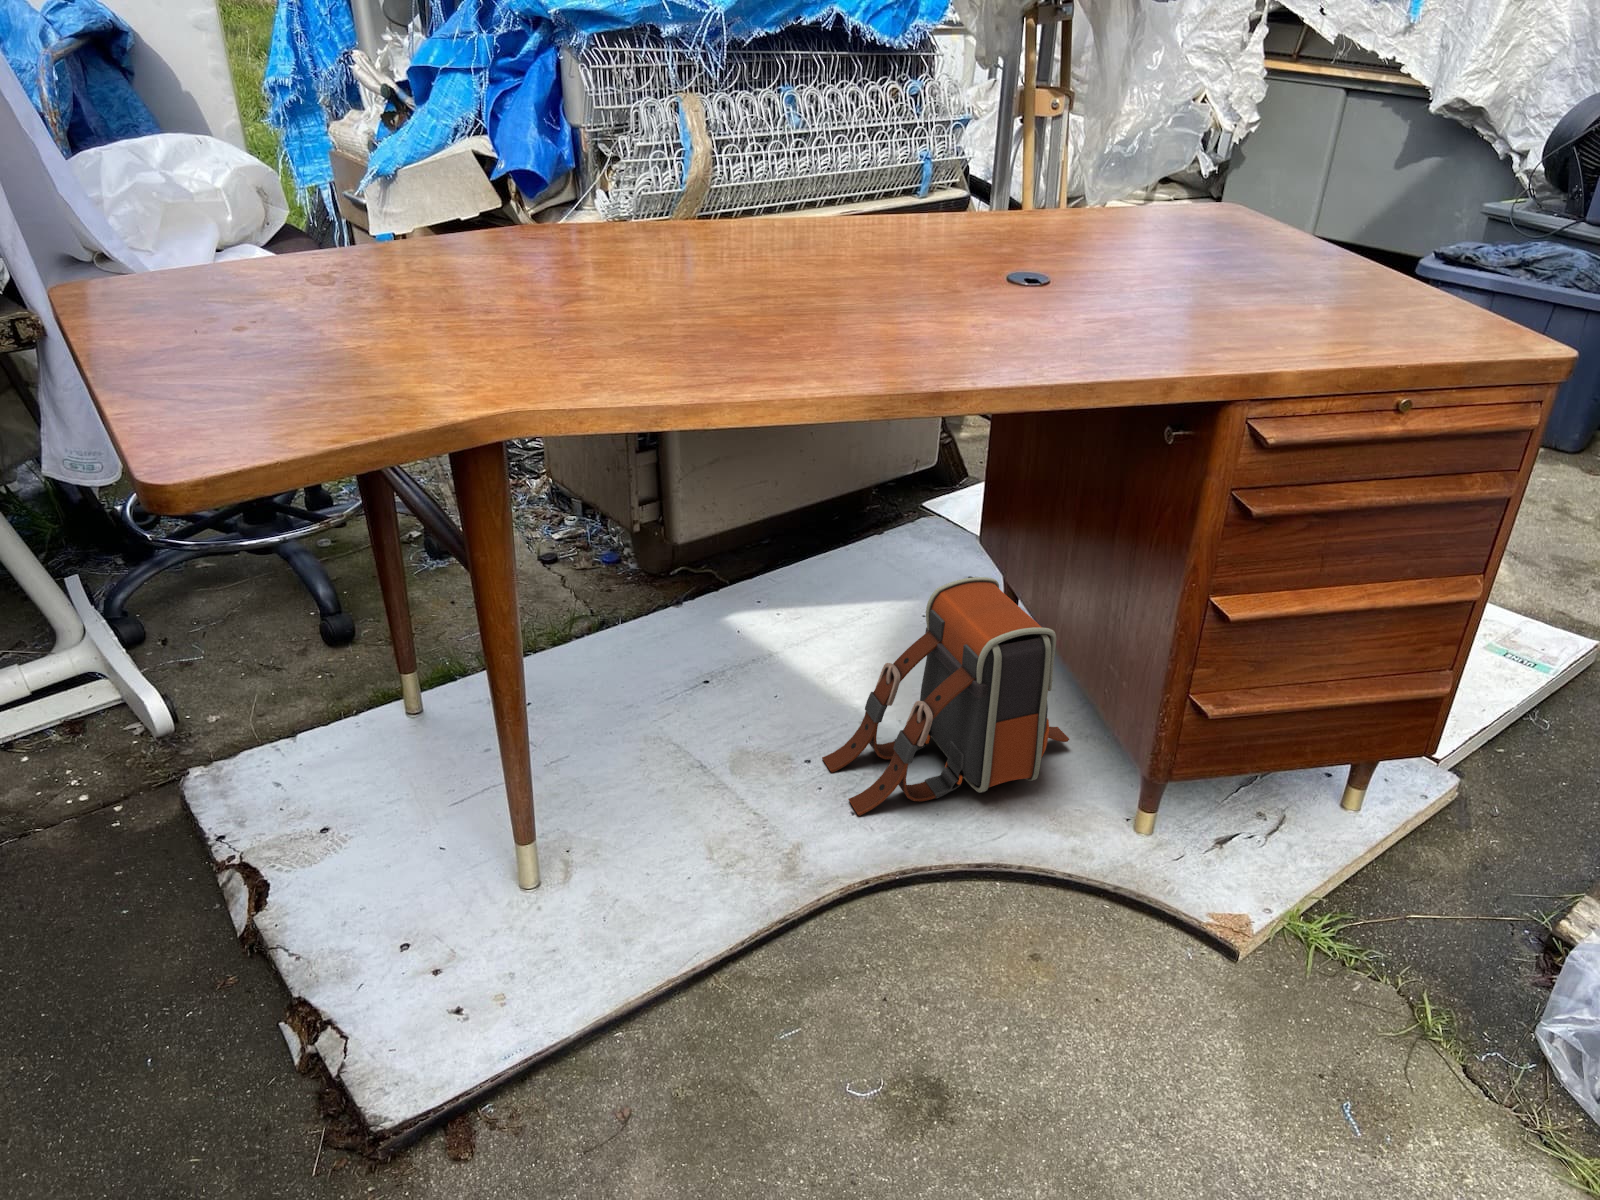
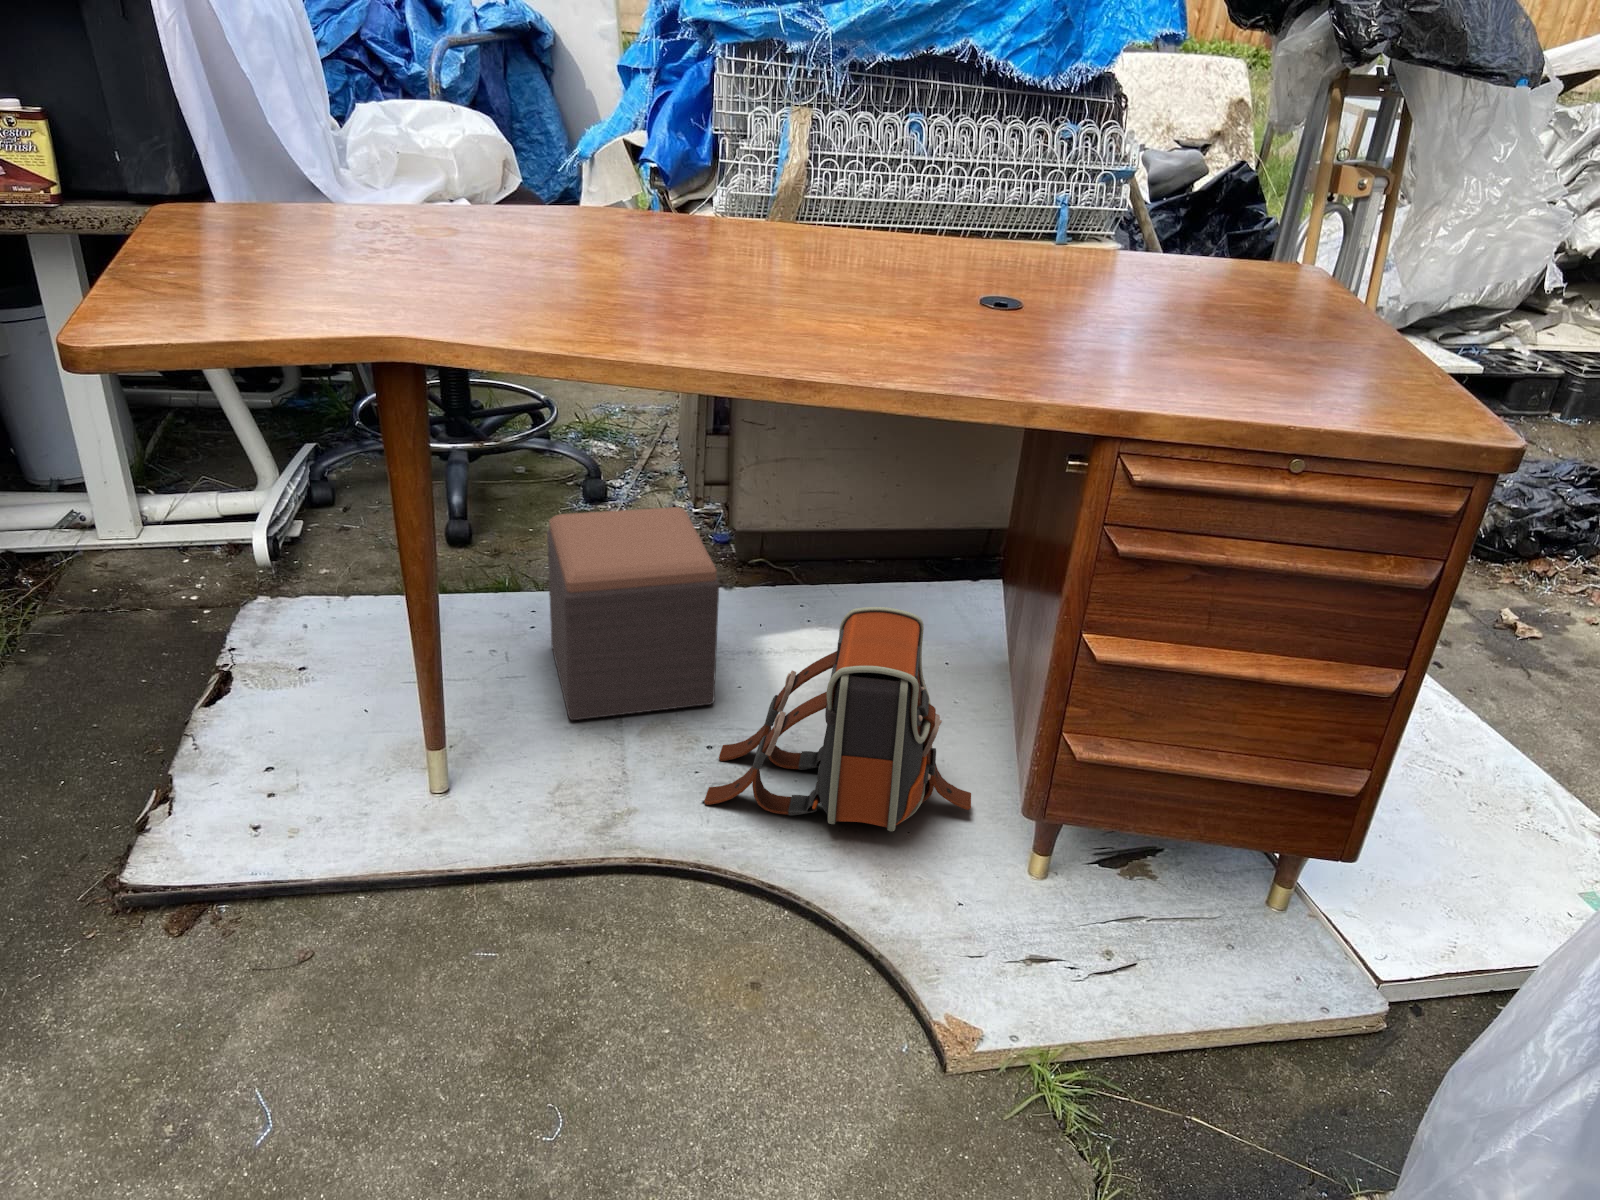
footstool: none [565,539,781,783] -> present [547,507,719,720]

